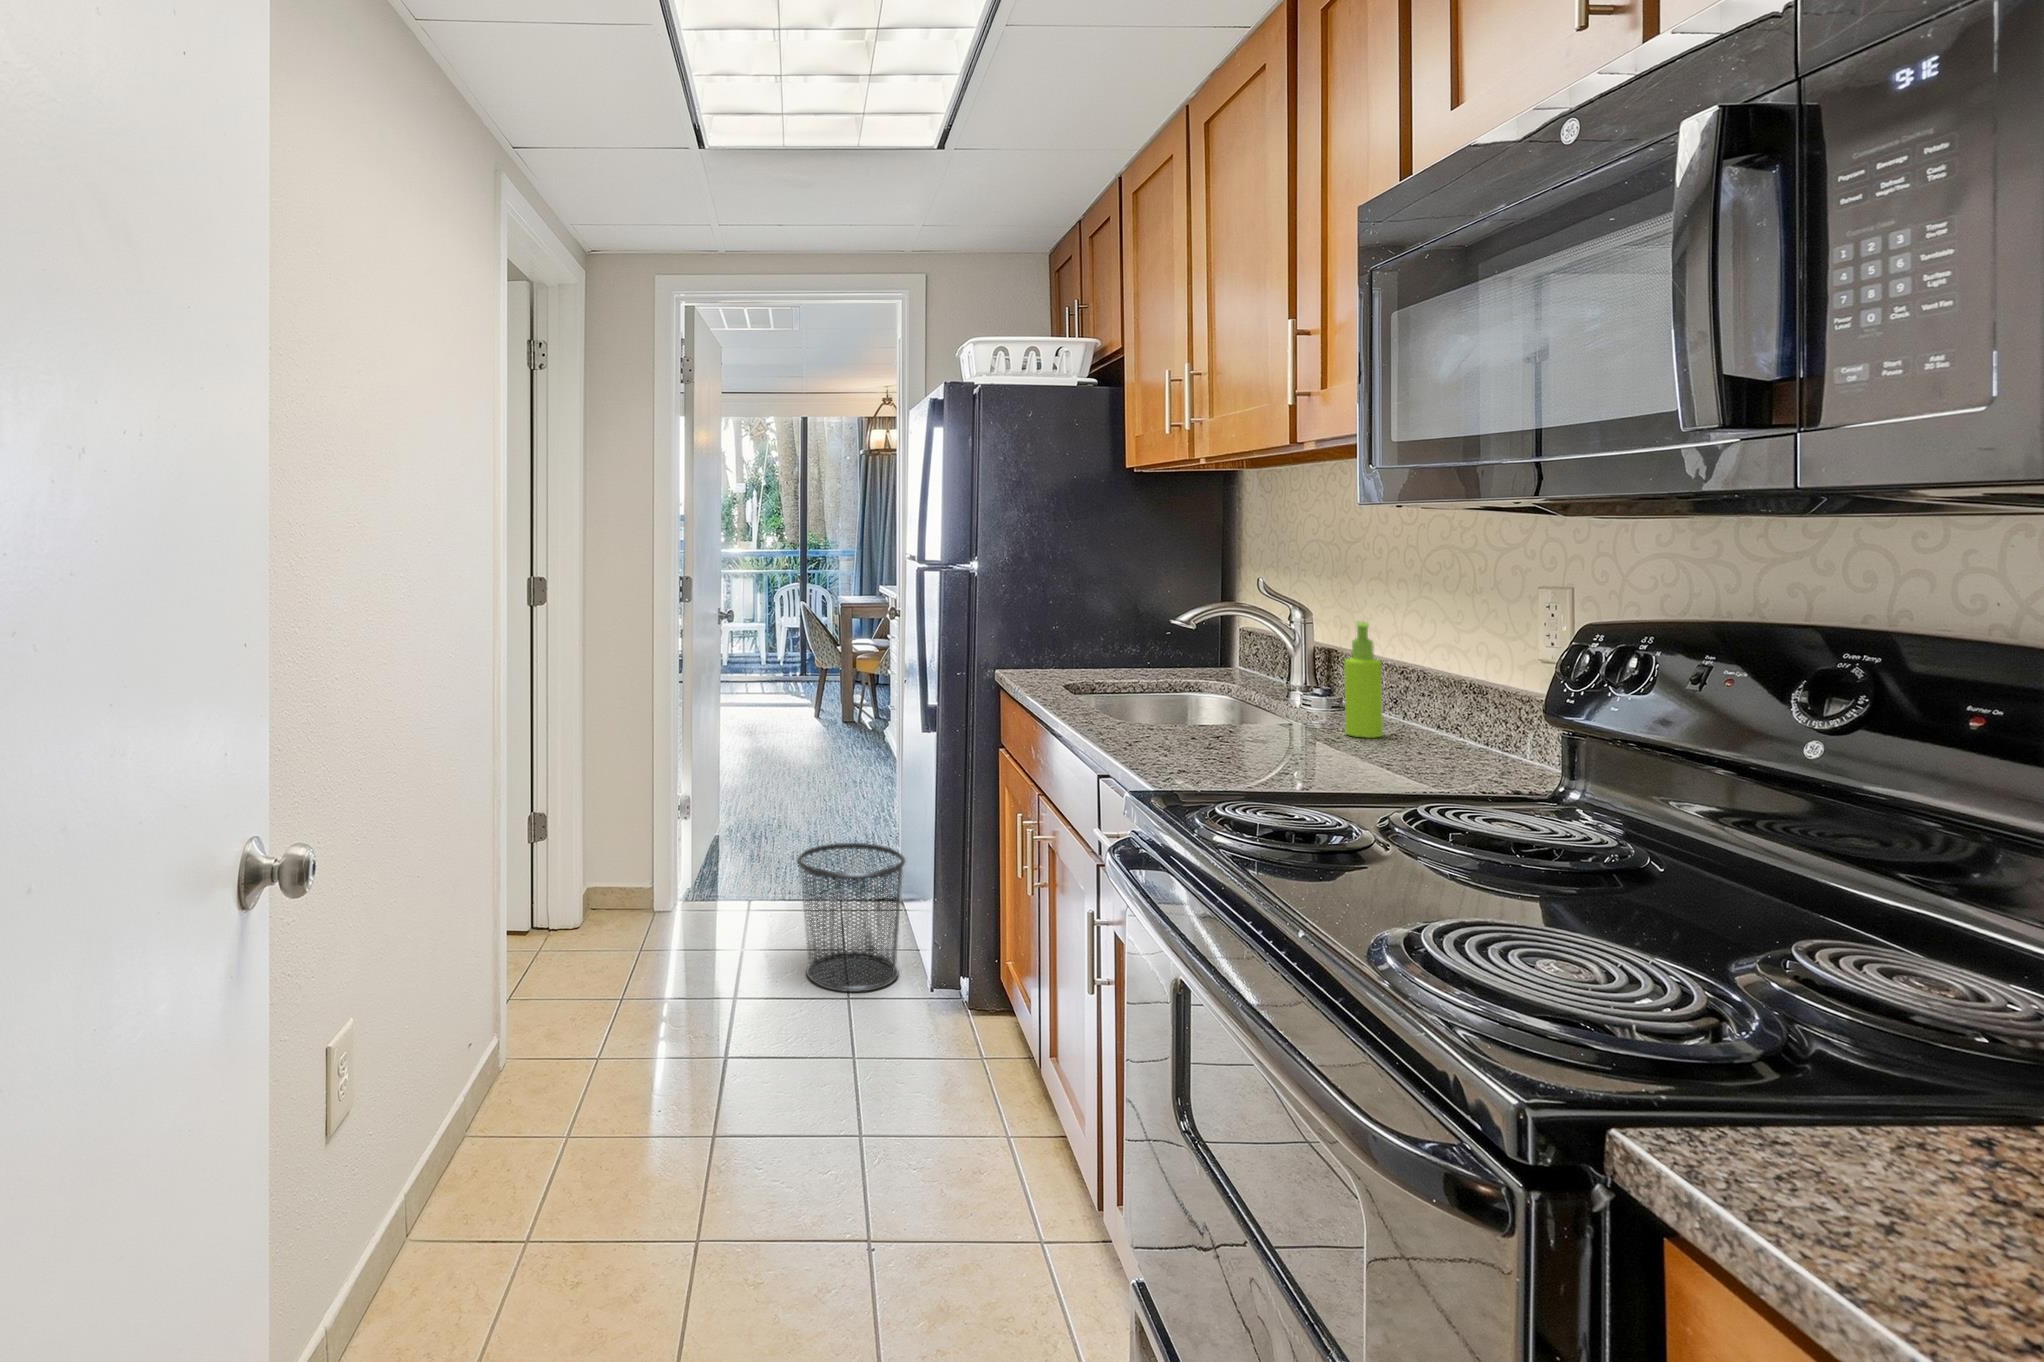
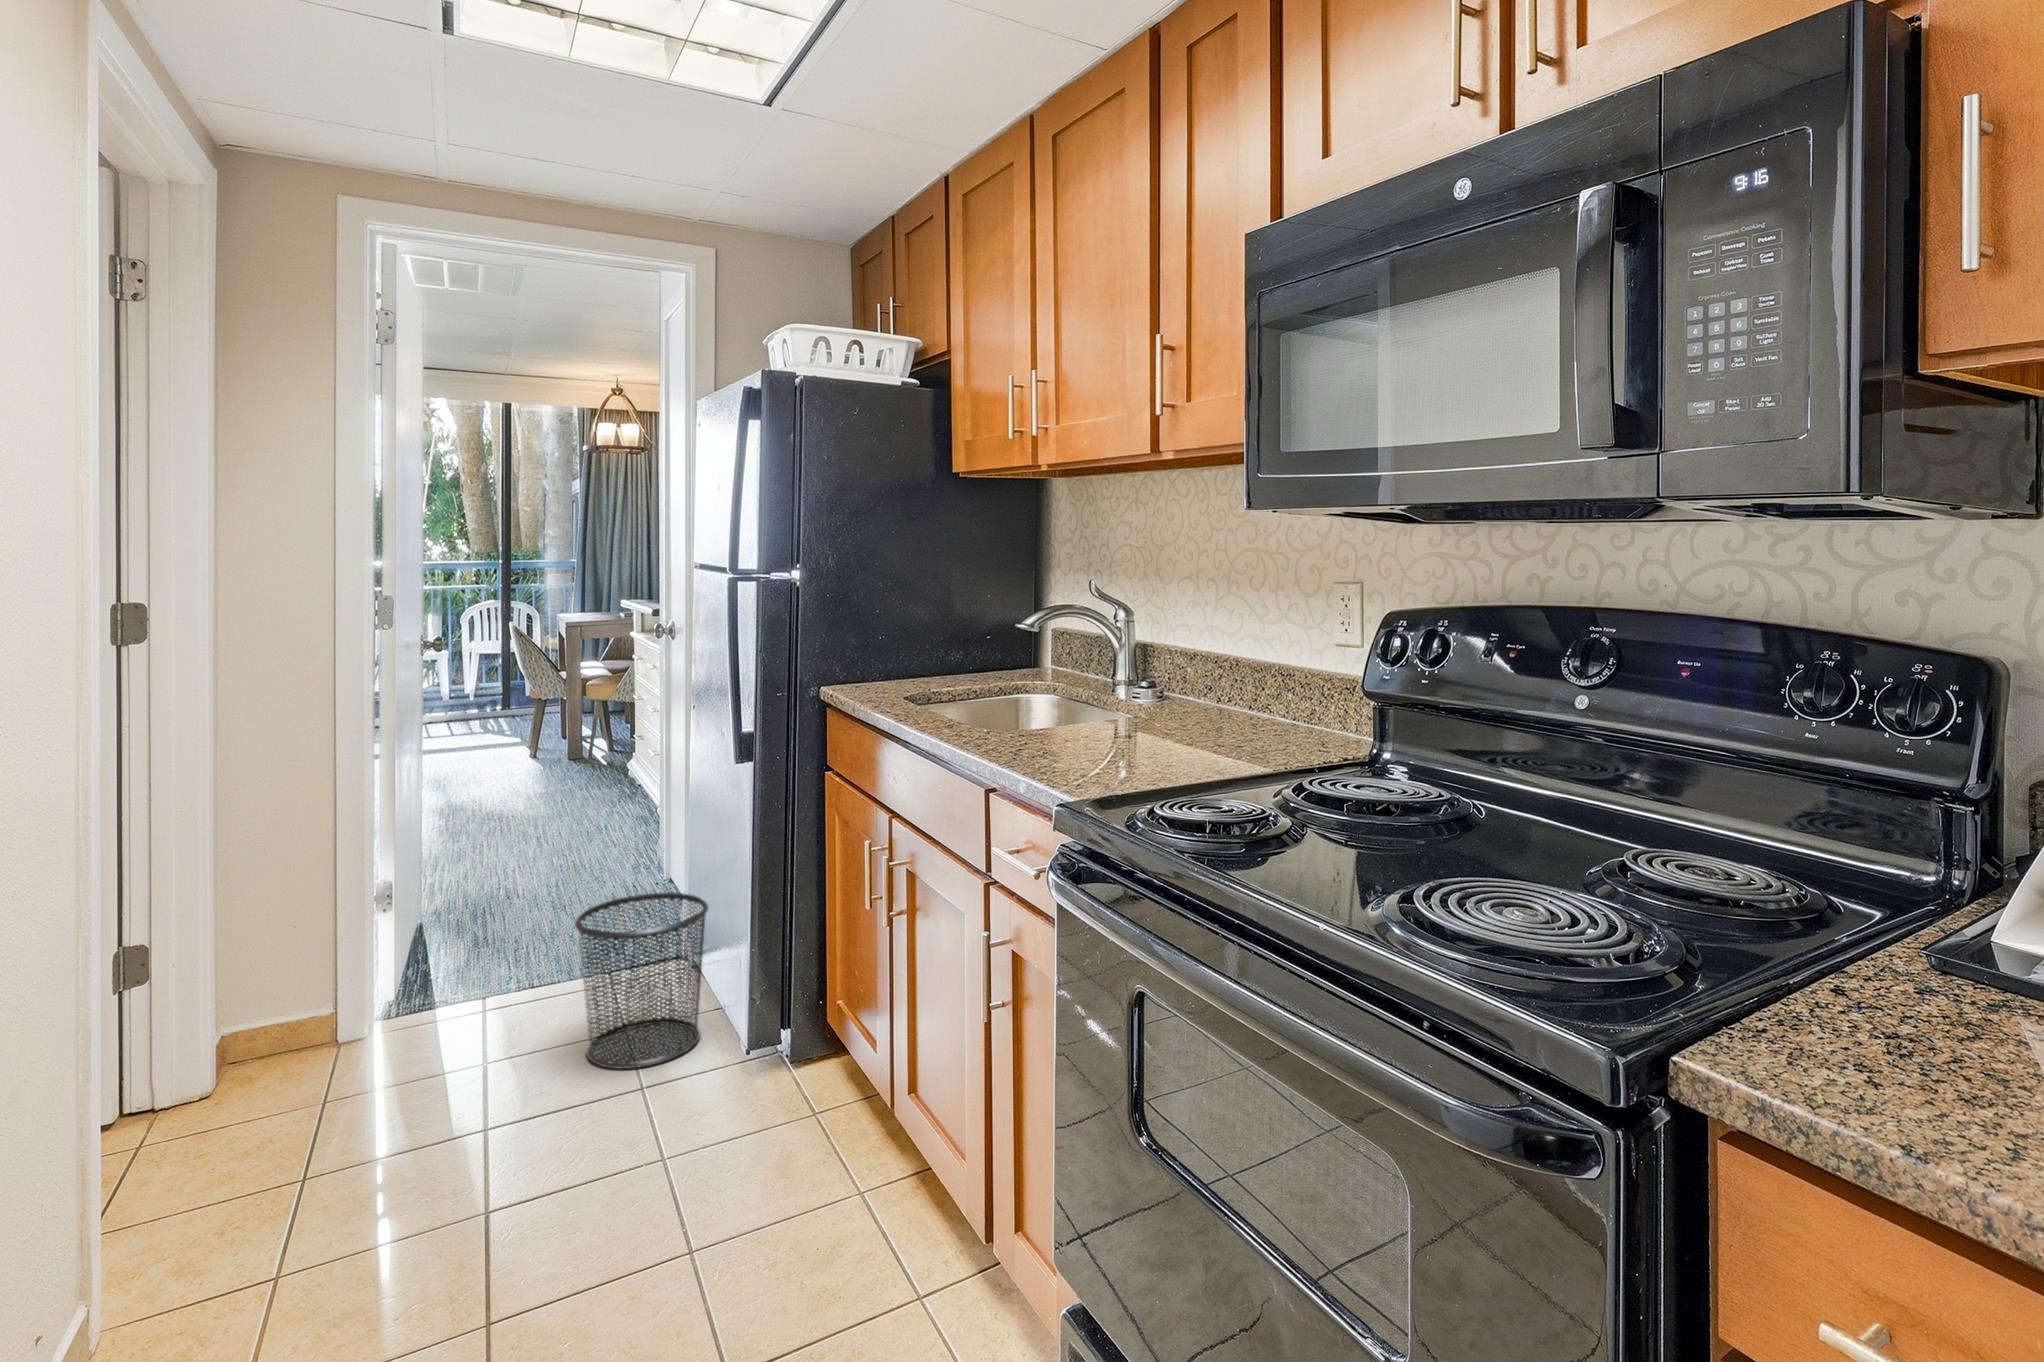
soap dispenser: present [1344,622,1383,738] -> none [1181,619,1213,725]

